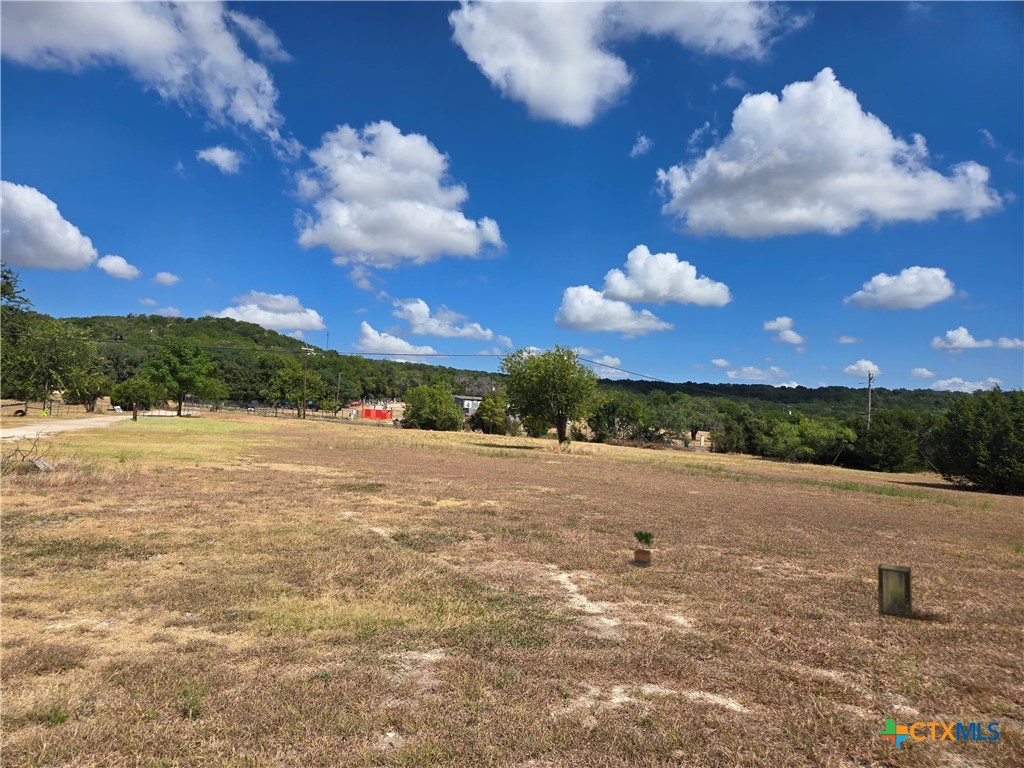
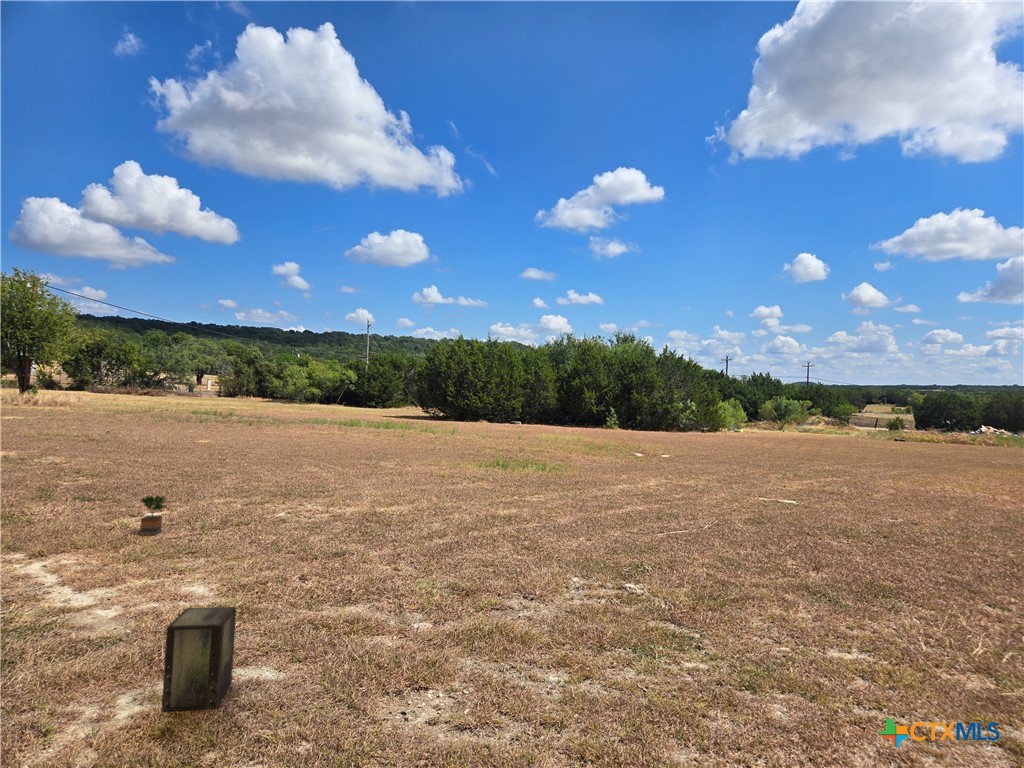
storage box: present [878,564,912,618] -> present [162,607,236,711]

